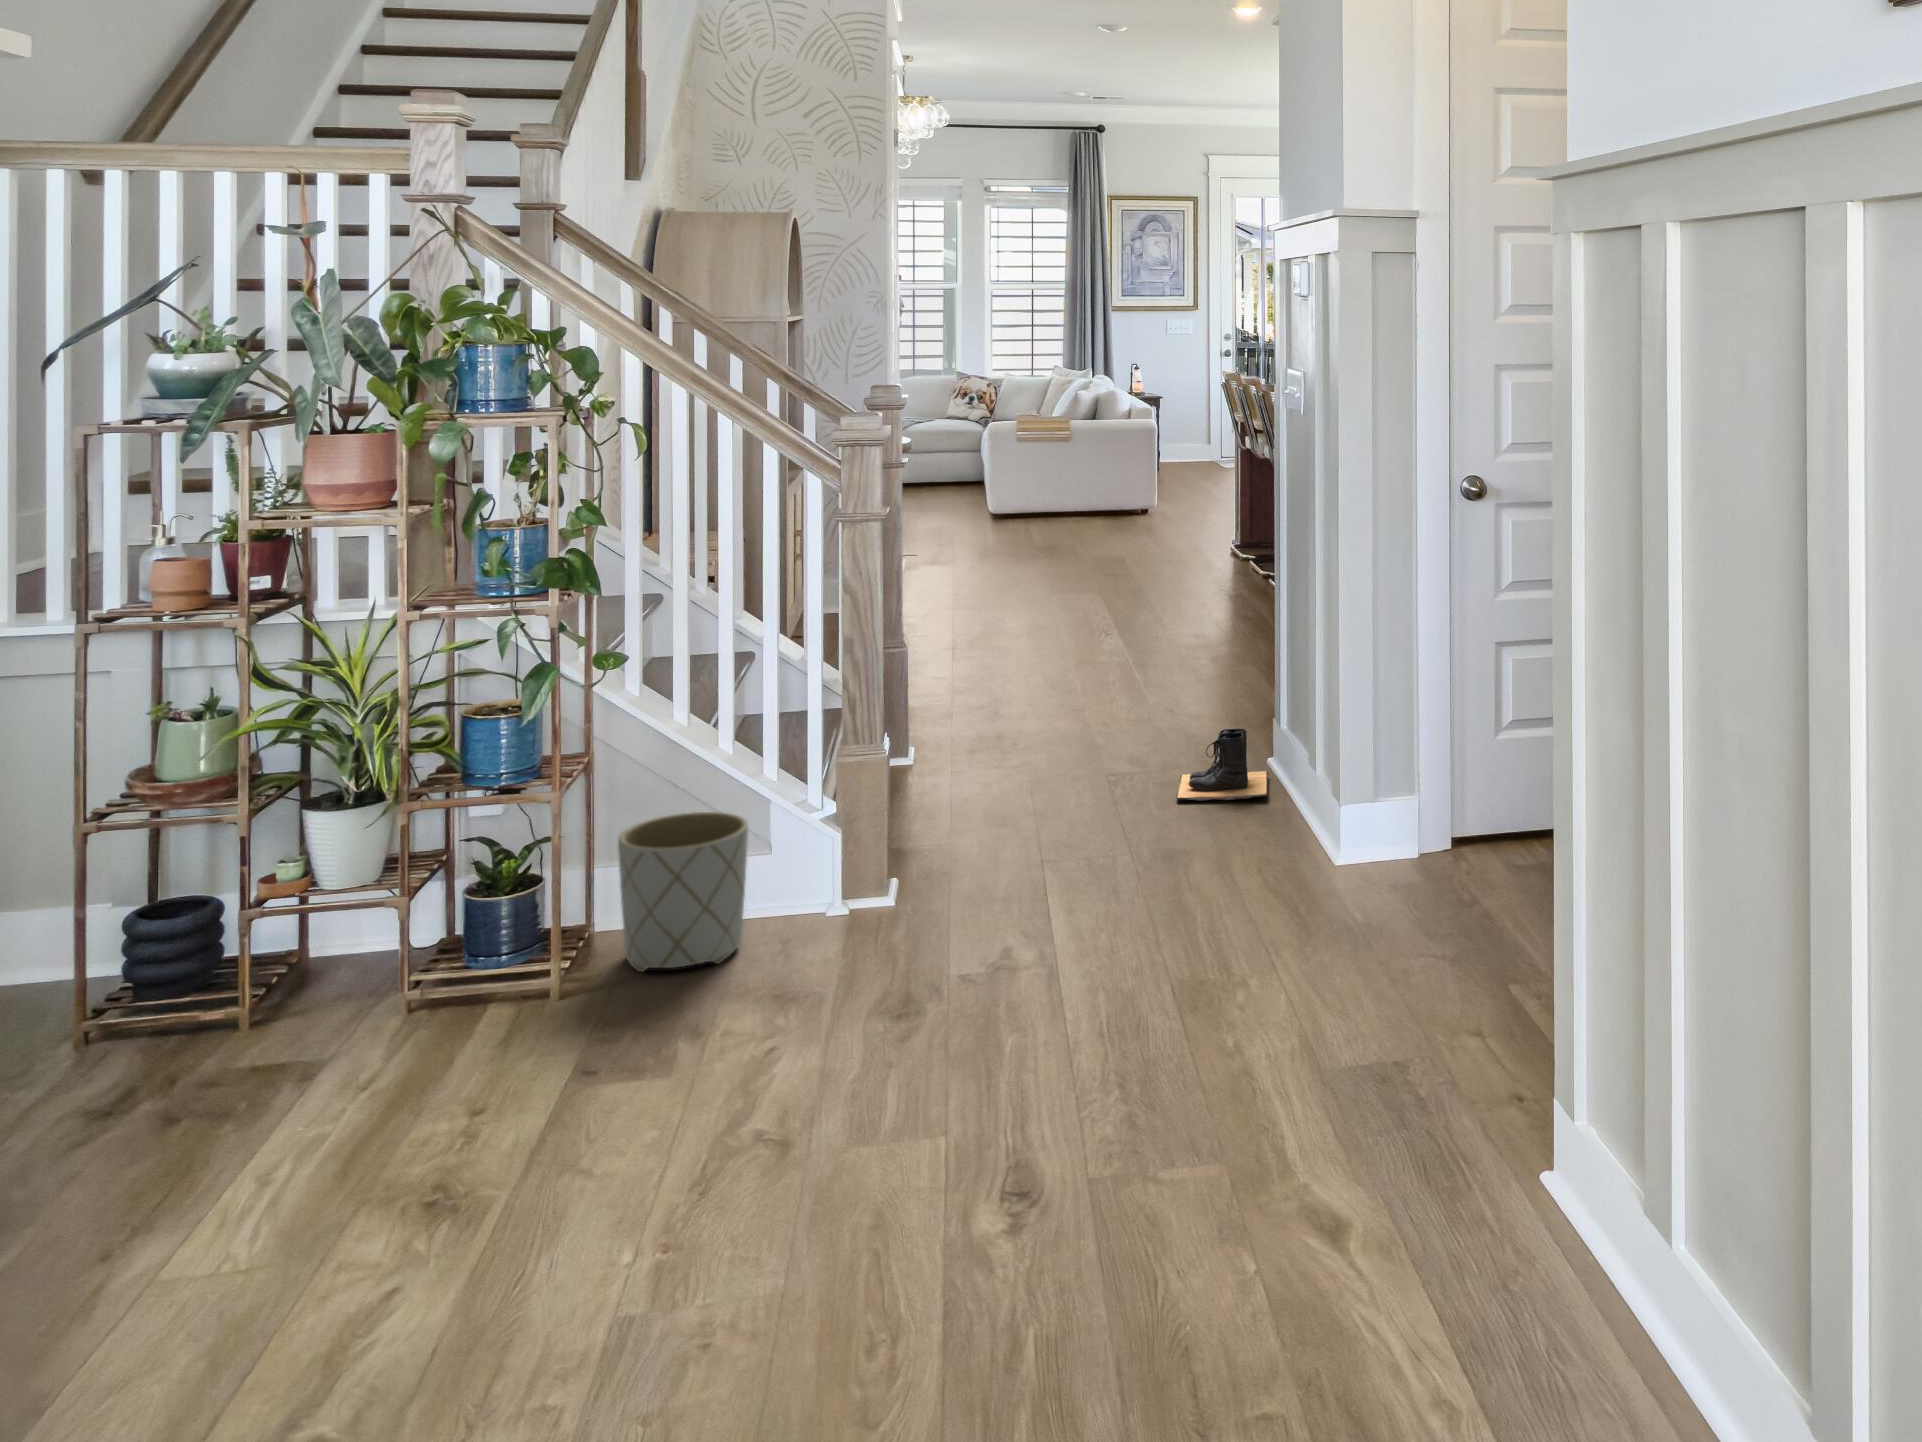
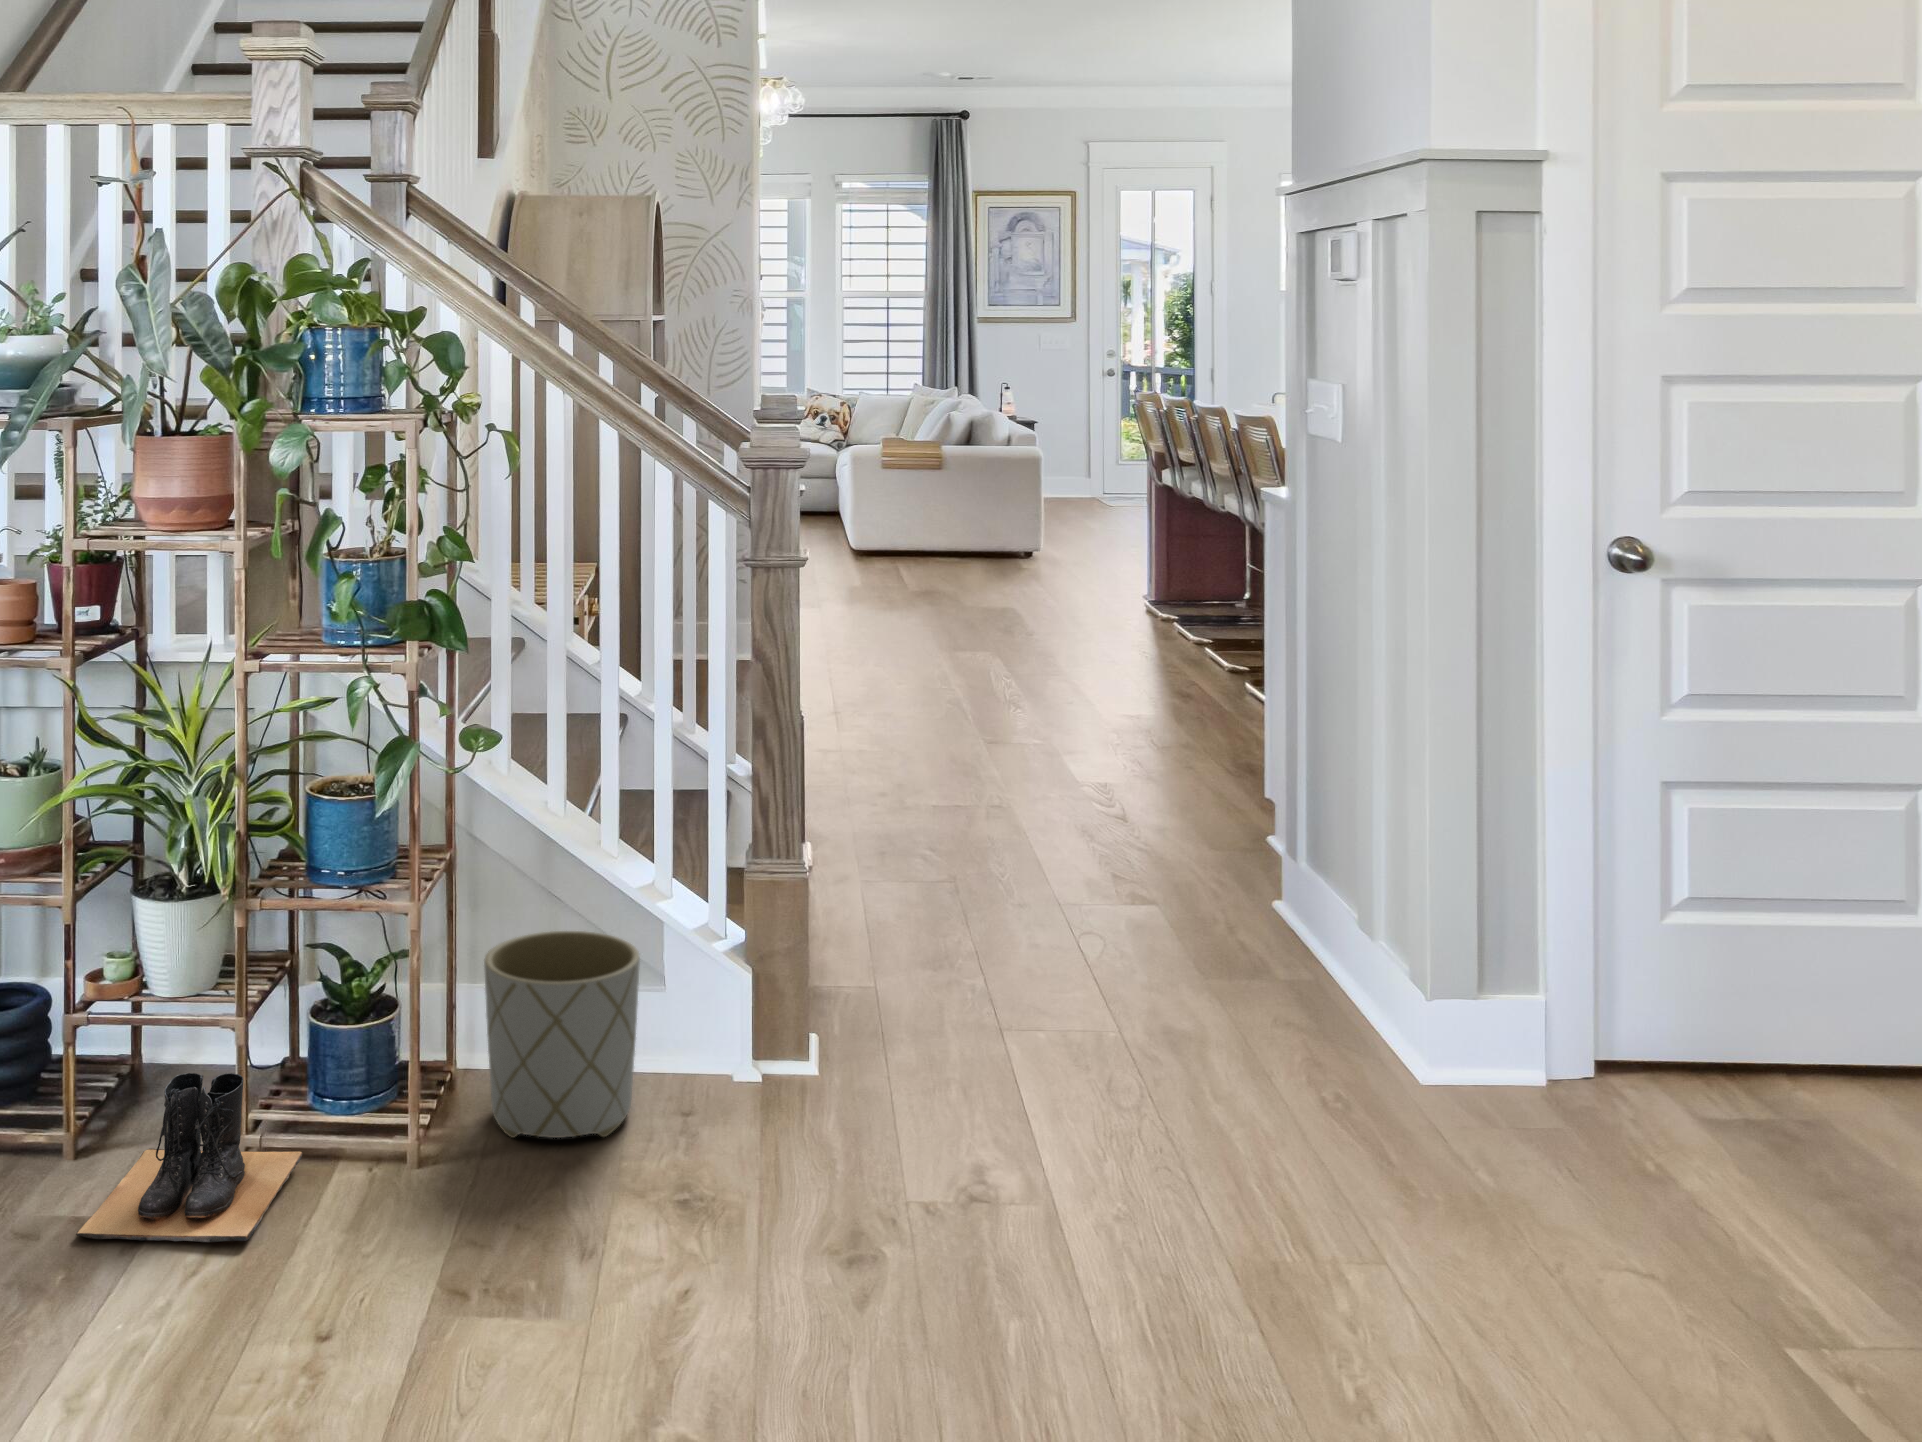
boots: present [1176,729,1268,801] -> present [76,1073,302,1242]

